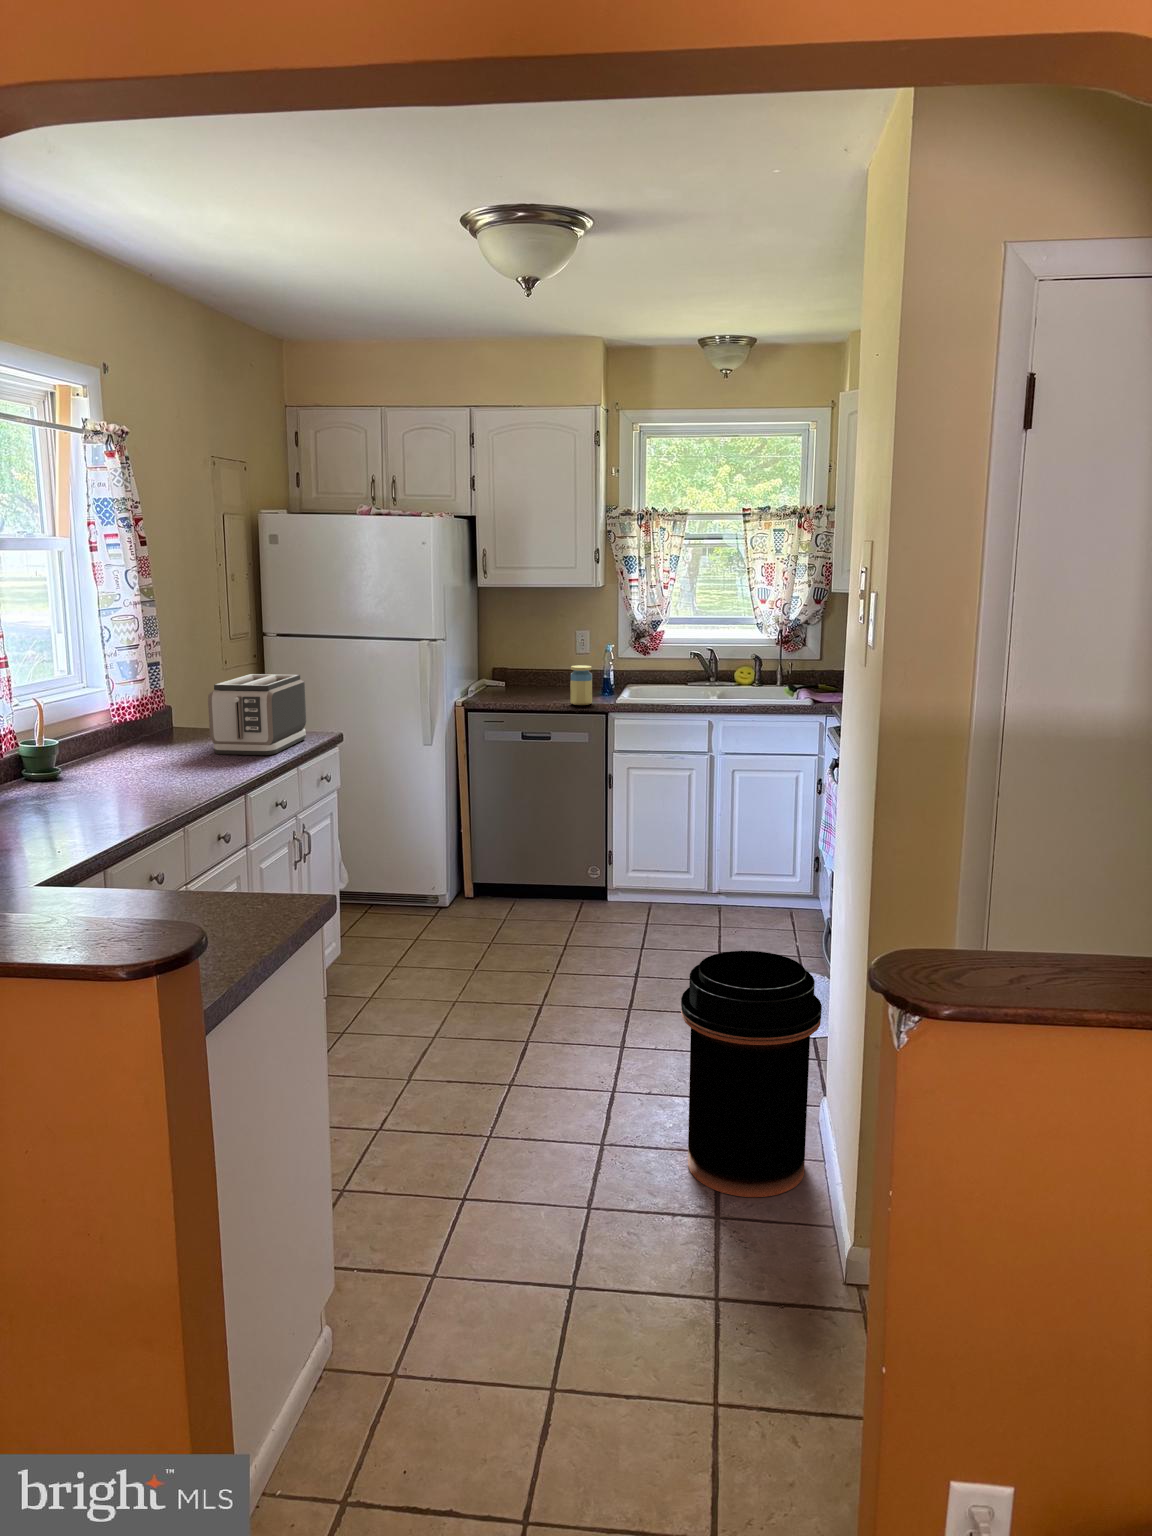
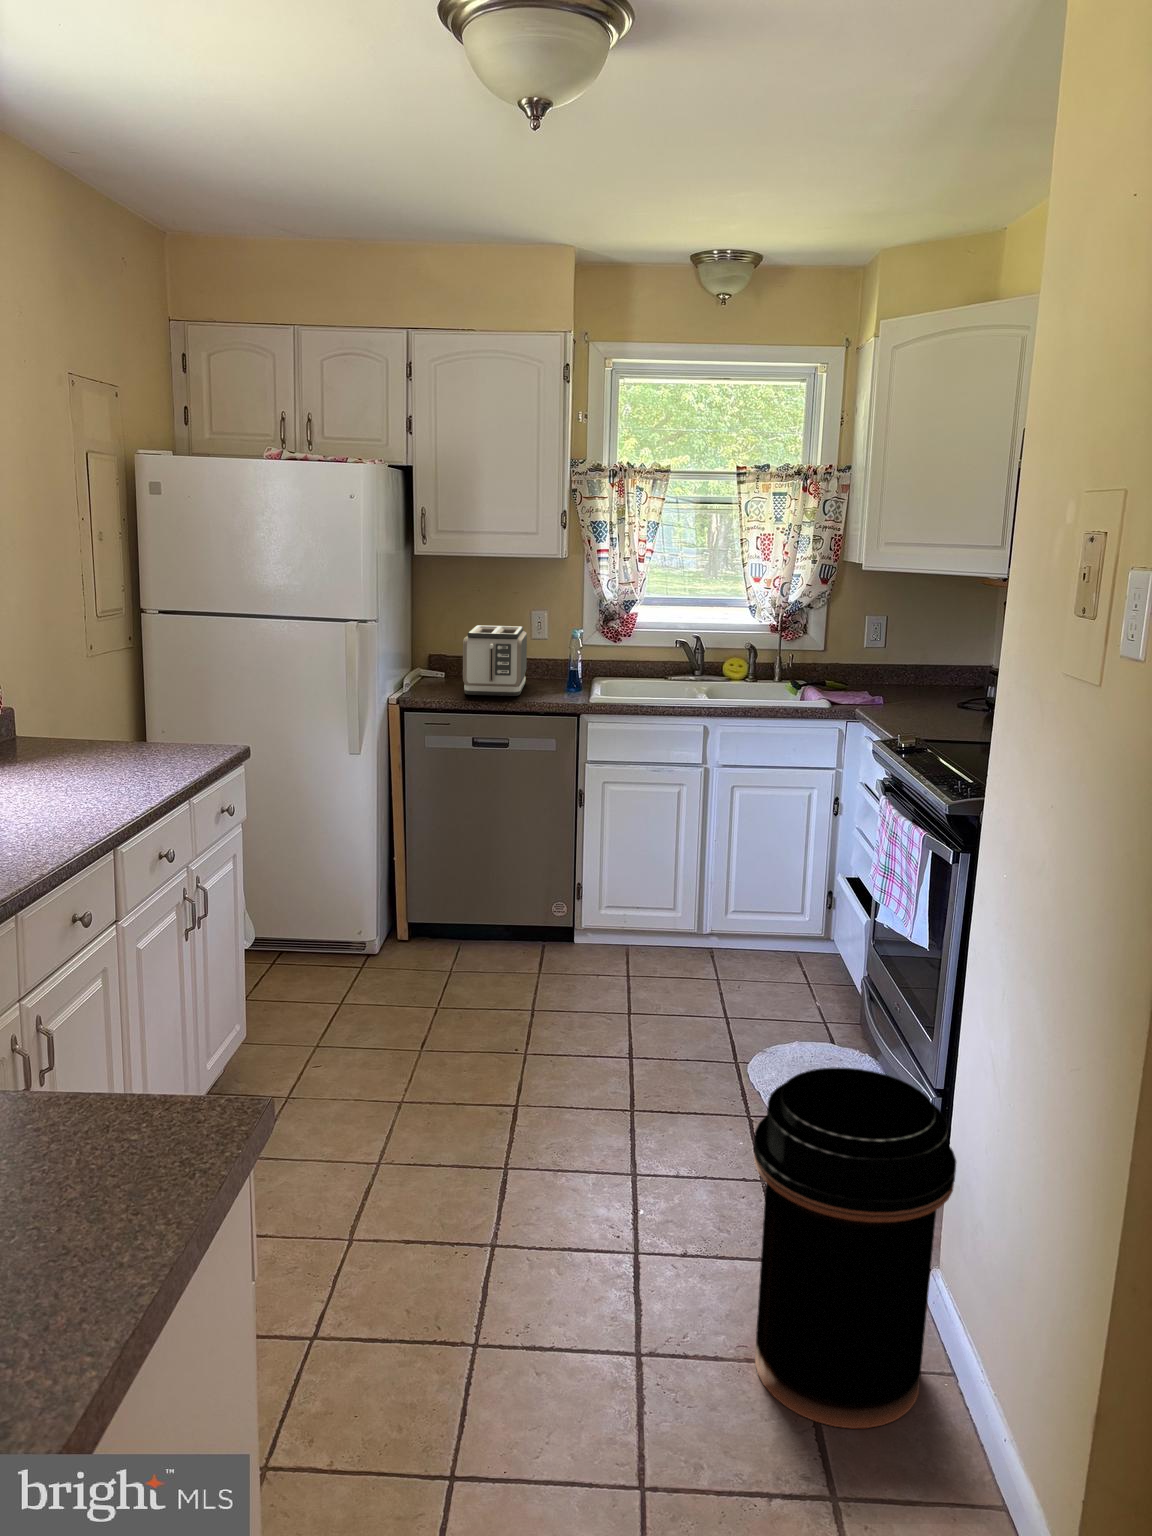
jar: present [570,665,592,705] -> none [533,655,560,704]
toaster: present [208,674,306,755] -> present [463,625,527,696]

